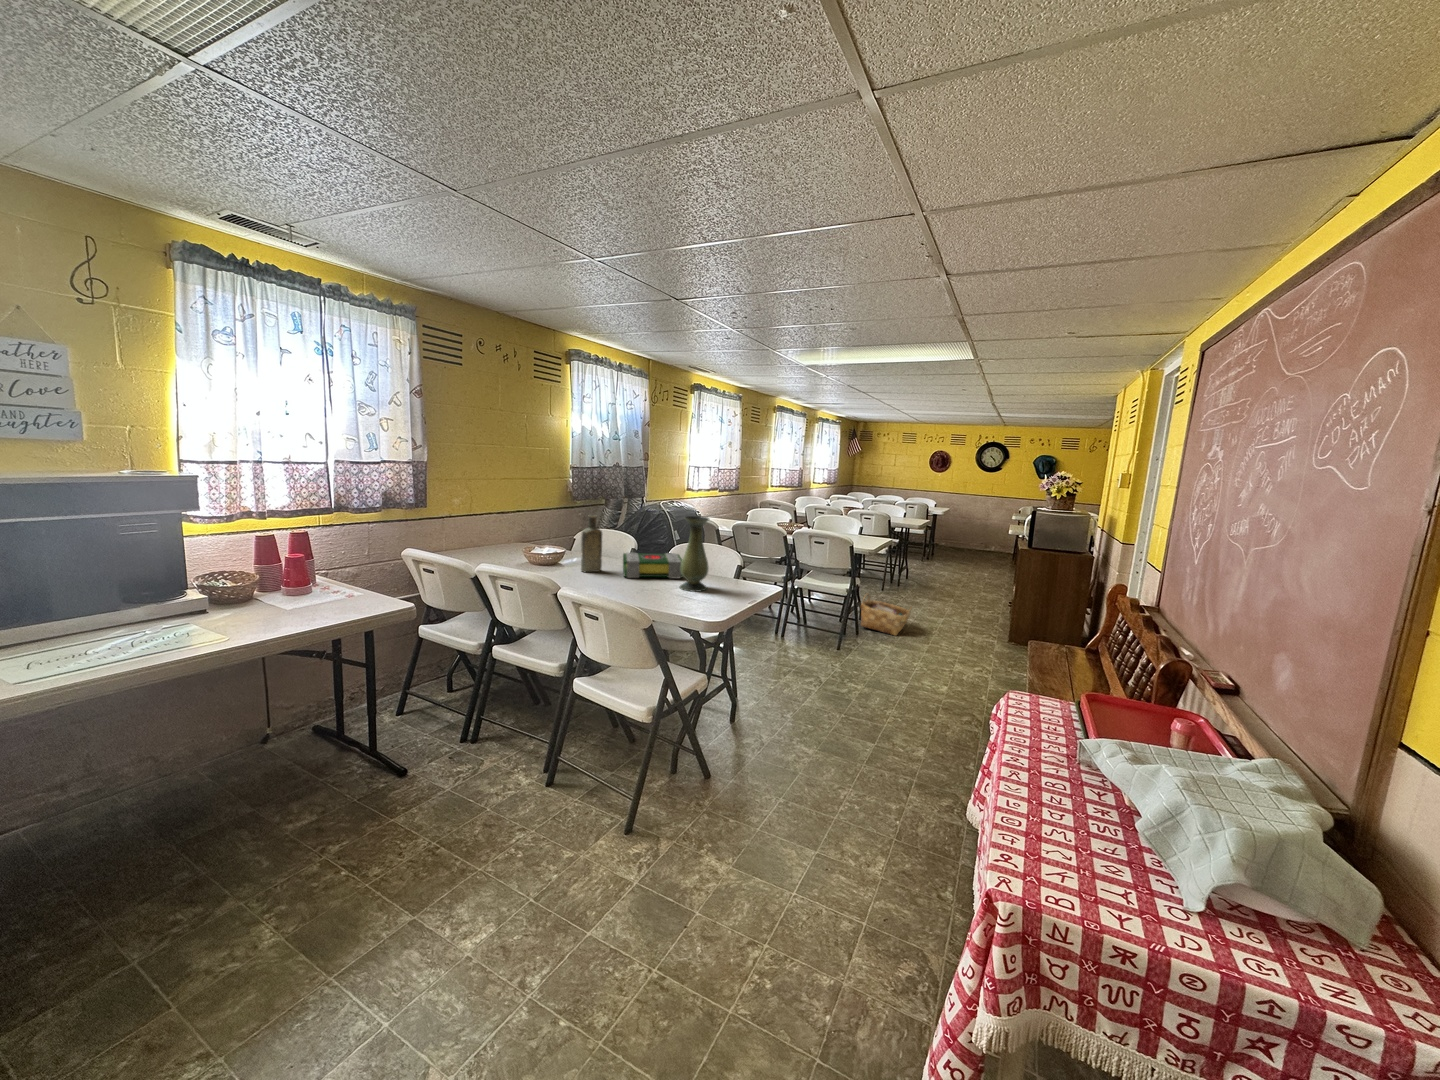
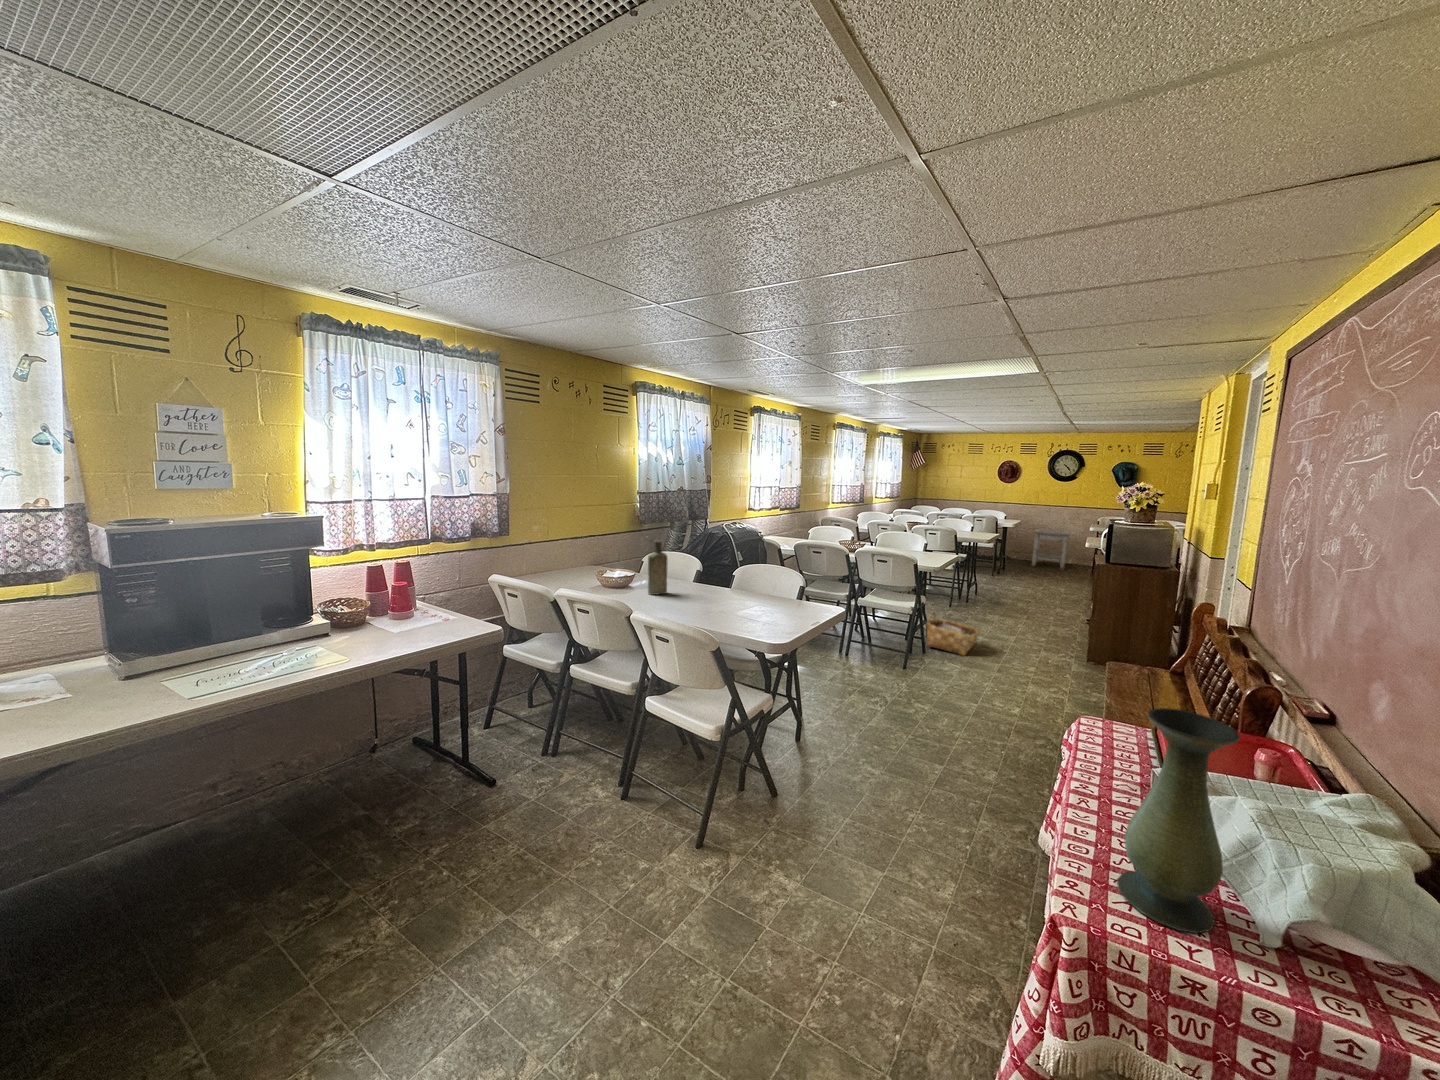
vase: present [680,516,709,592] -> present [1117,708,1240,933]
stool: none [957,517,994,556] -> present [1031,529,1071,570]
book: present [623,552,683,578] -> none [687,575,746,600]

